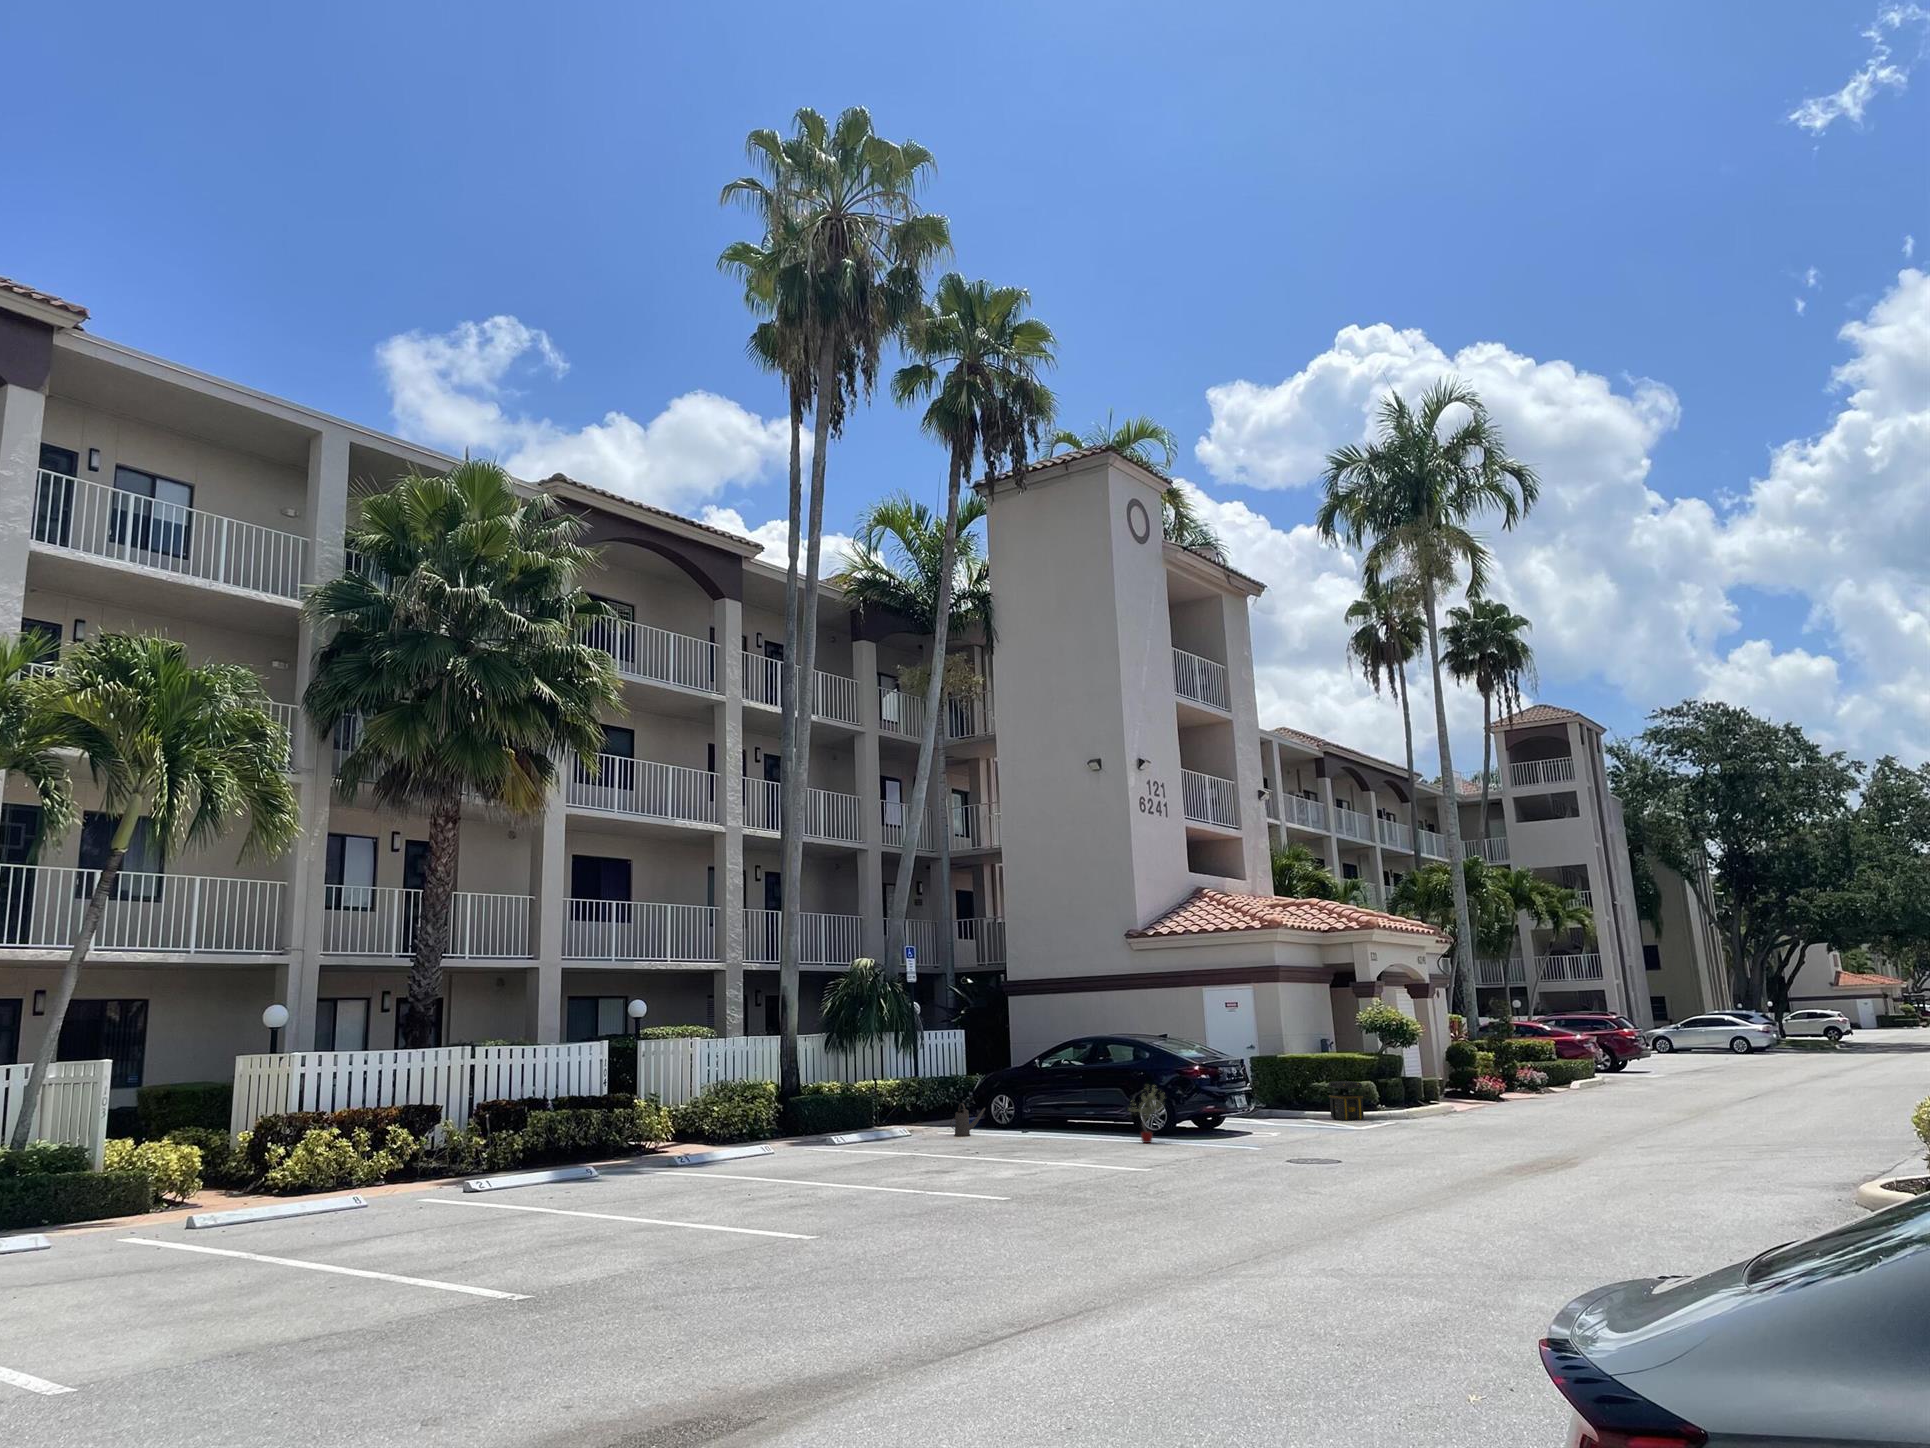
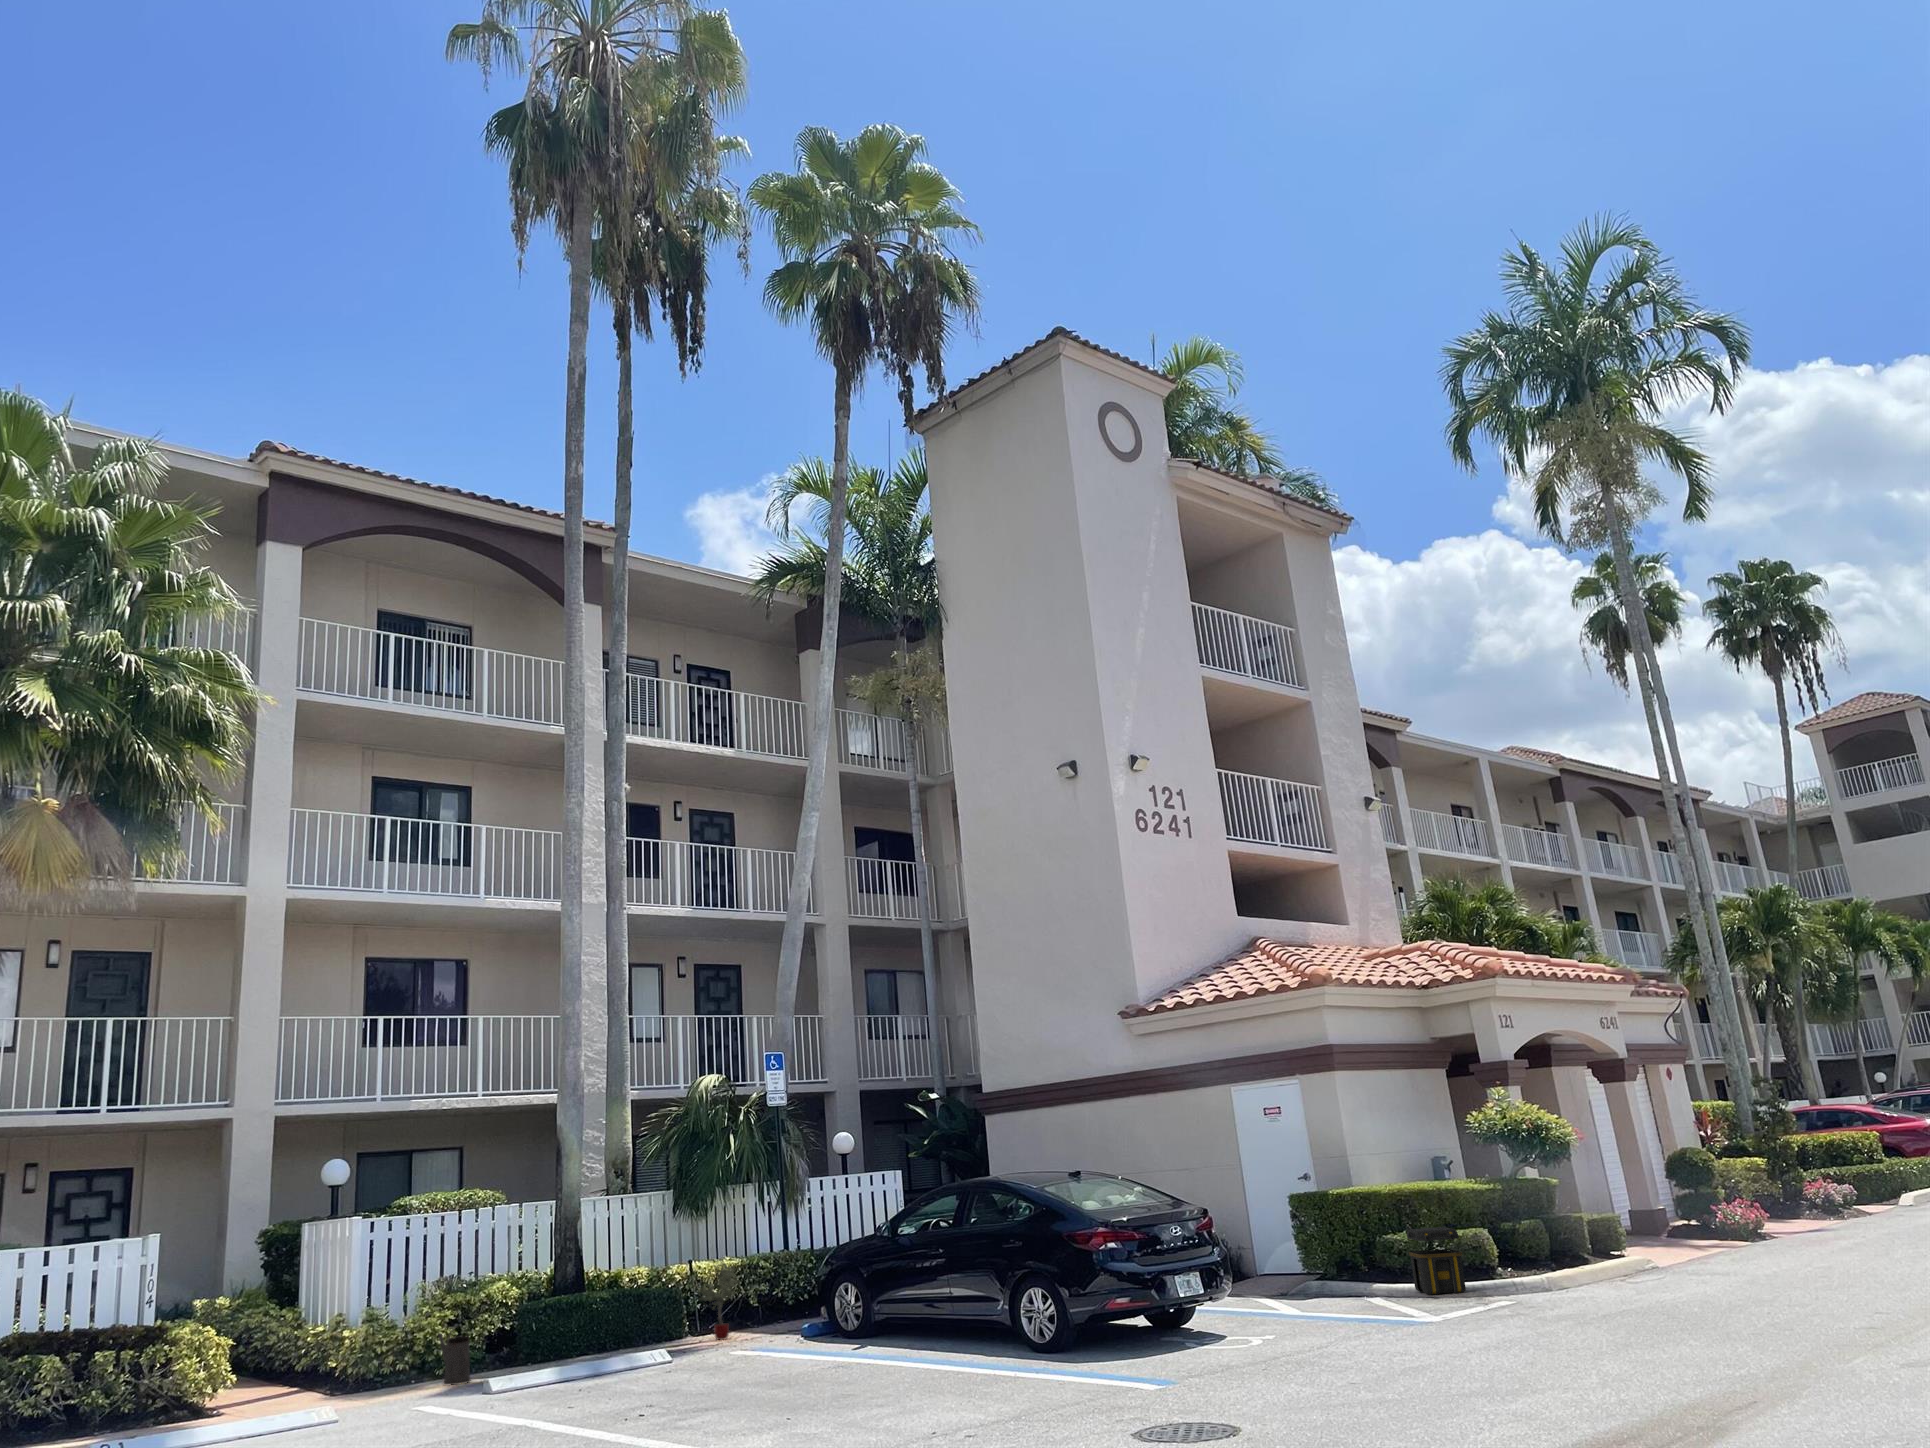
potted tree: present [1129,1086,1164,1143] -> present [699,1258,738,1340]
watering can: present [950,1103,985,1137] -> present [438,1330,471,1385]

